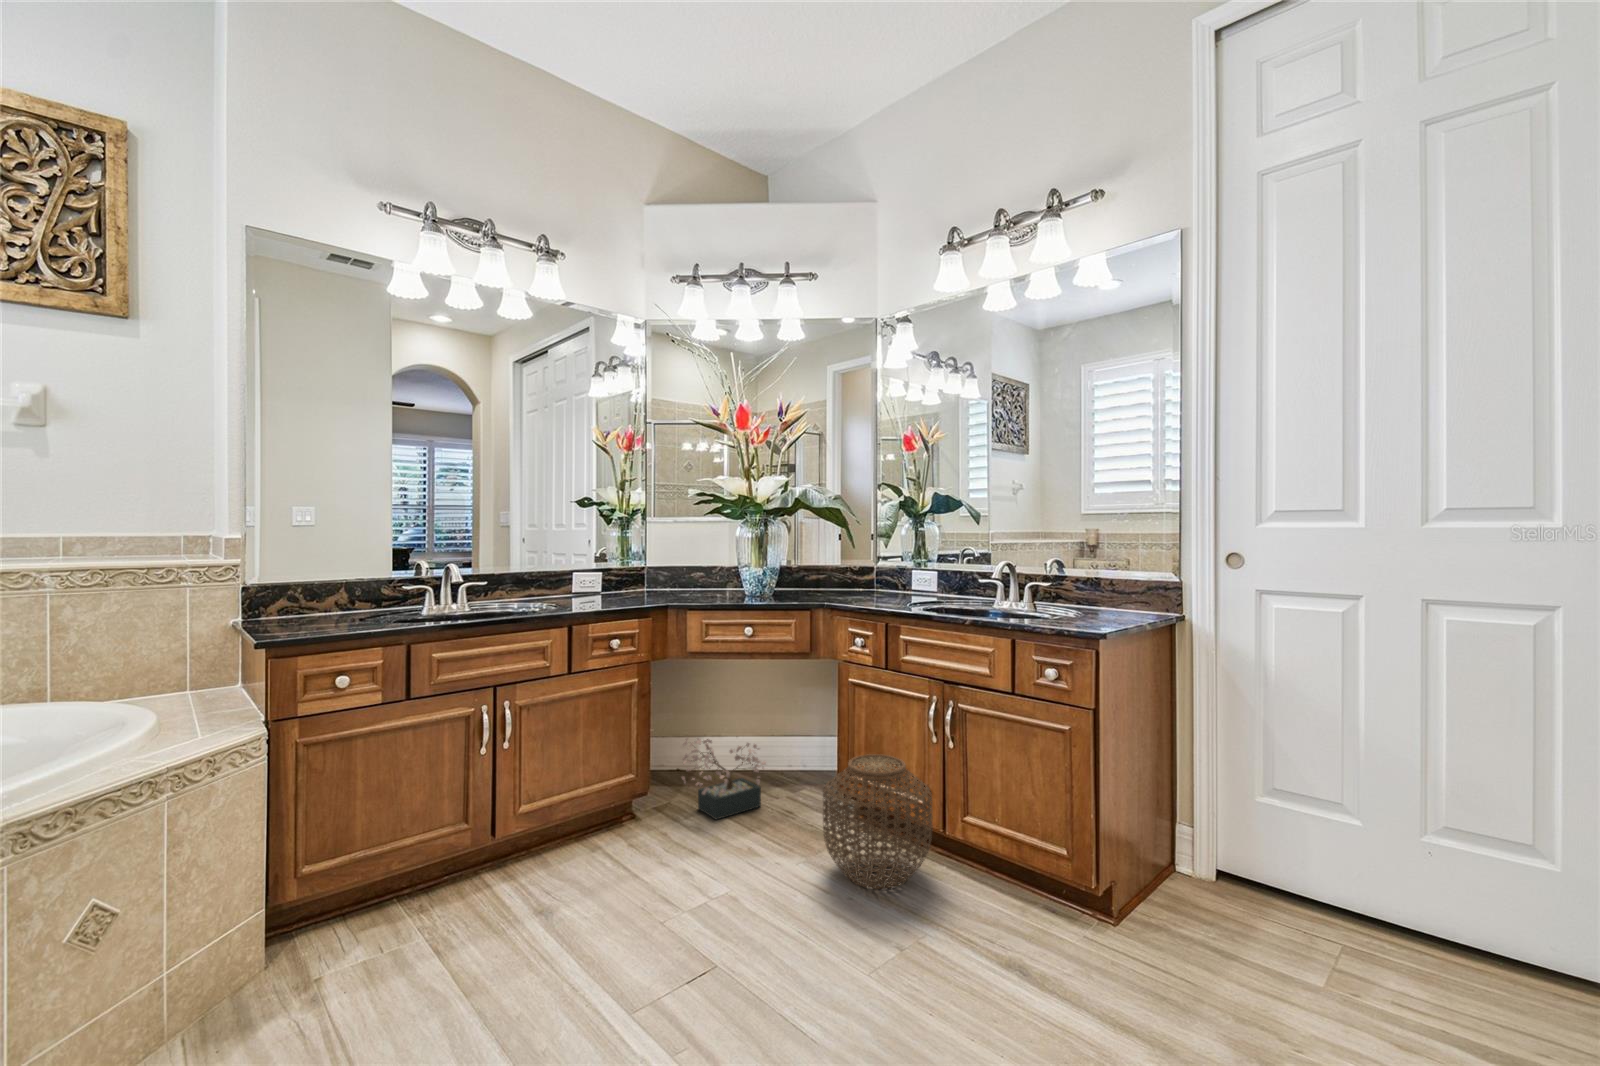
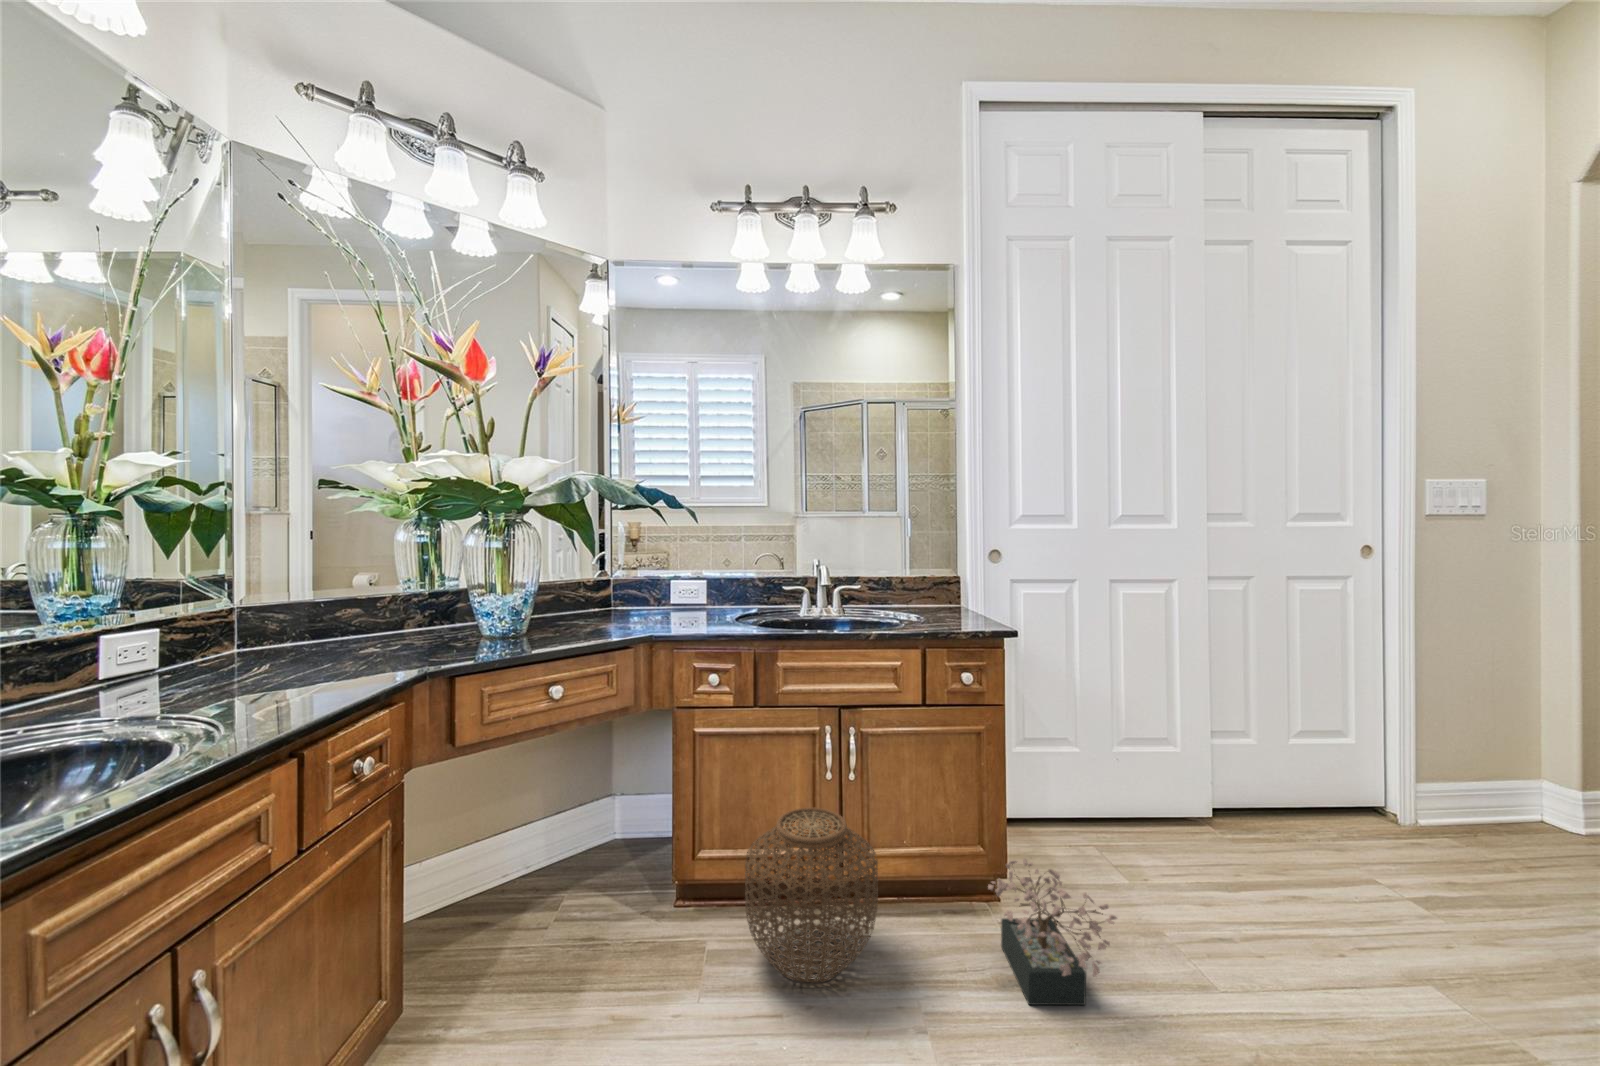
decorative plant: present [682,738,766,819] -> present [988,859,1117,1005]

